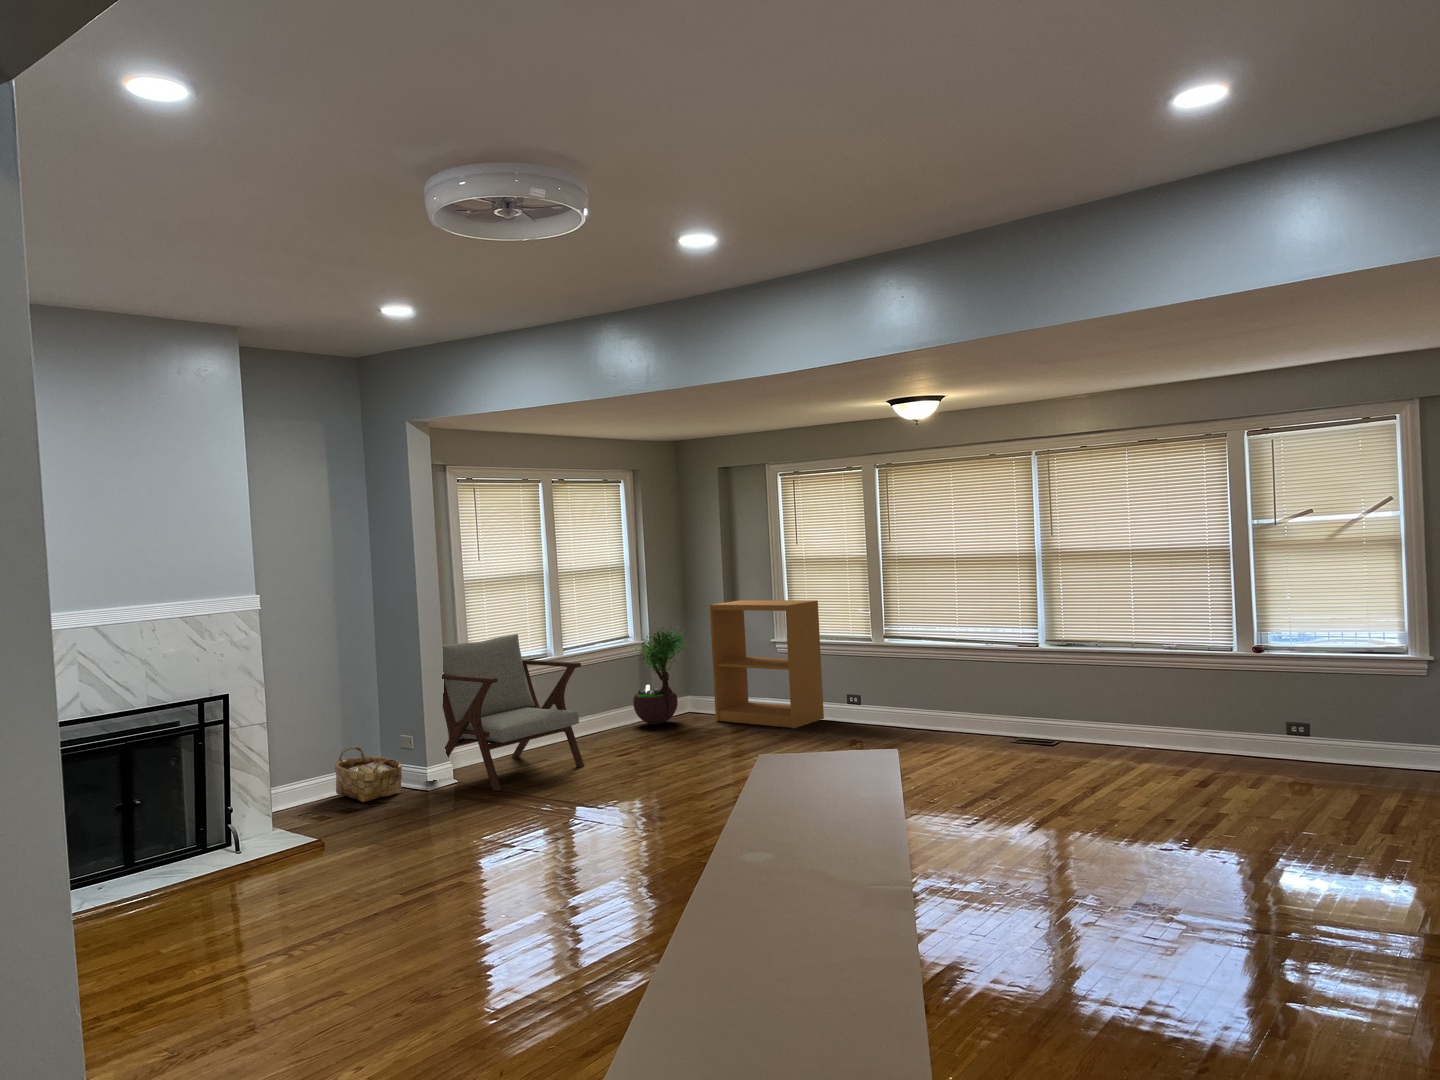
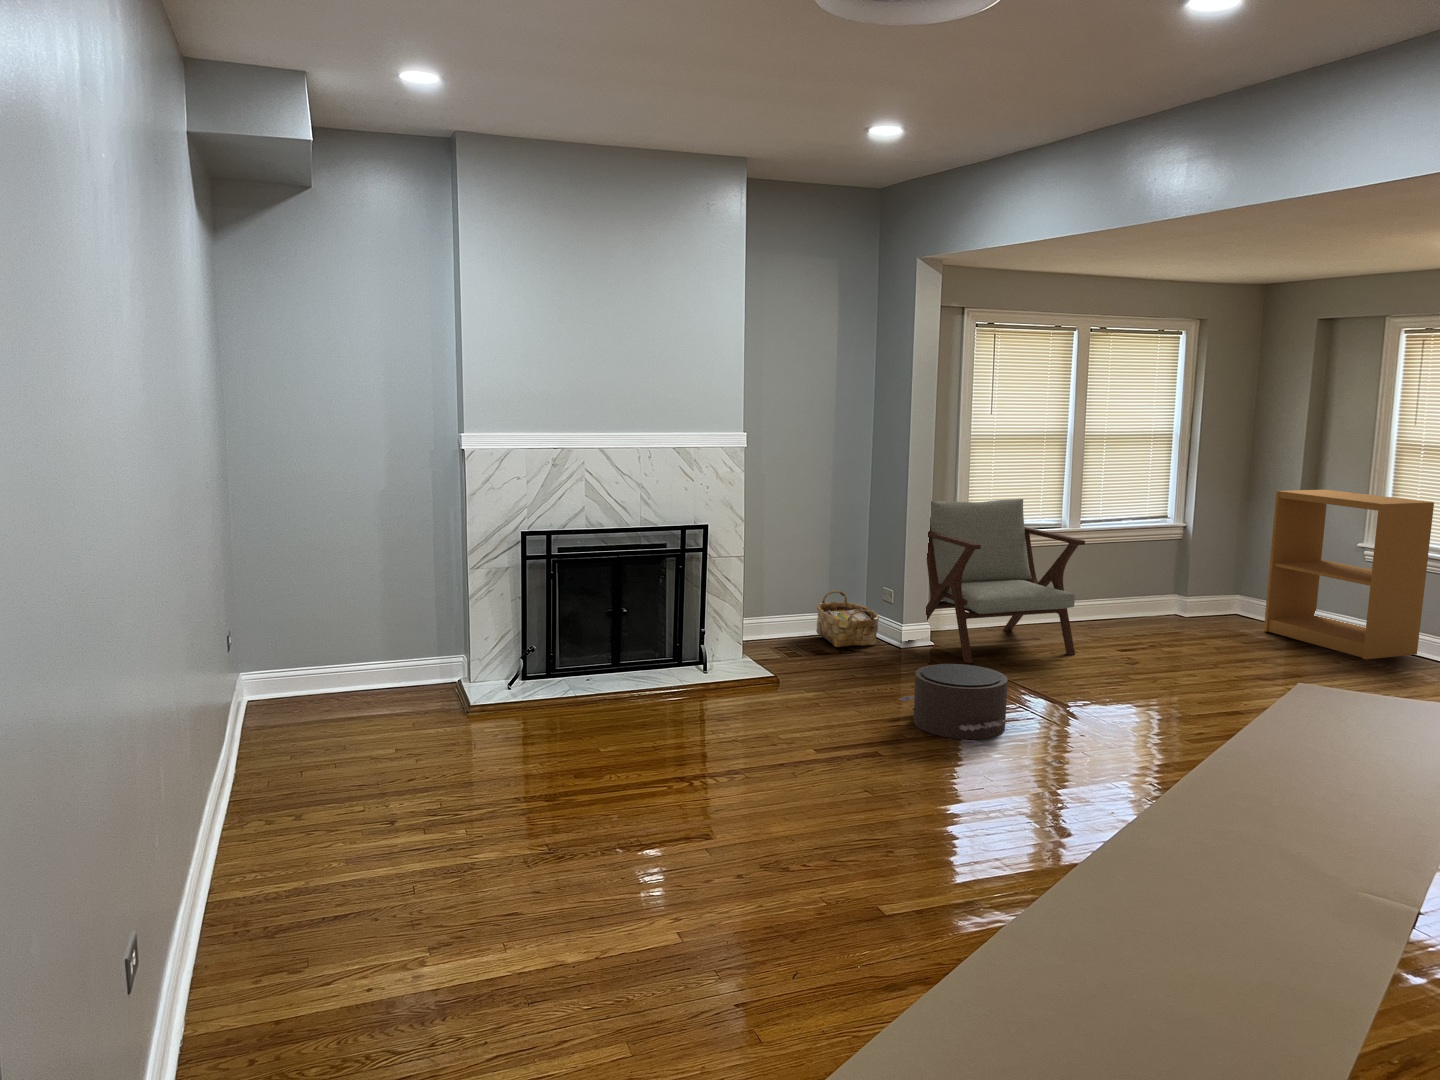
potted tree: present [633,627,689,724] -> none [1161,504,1243,622]
pouf: none [458,785,567,855] -> present [899,664,1008,739]

